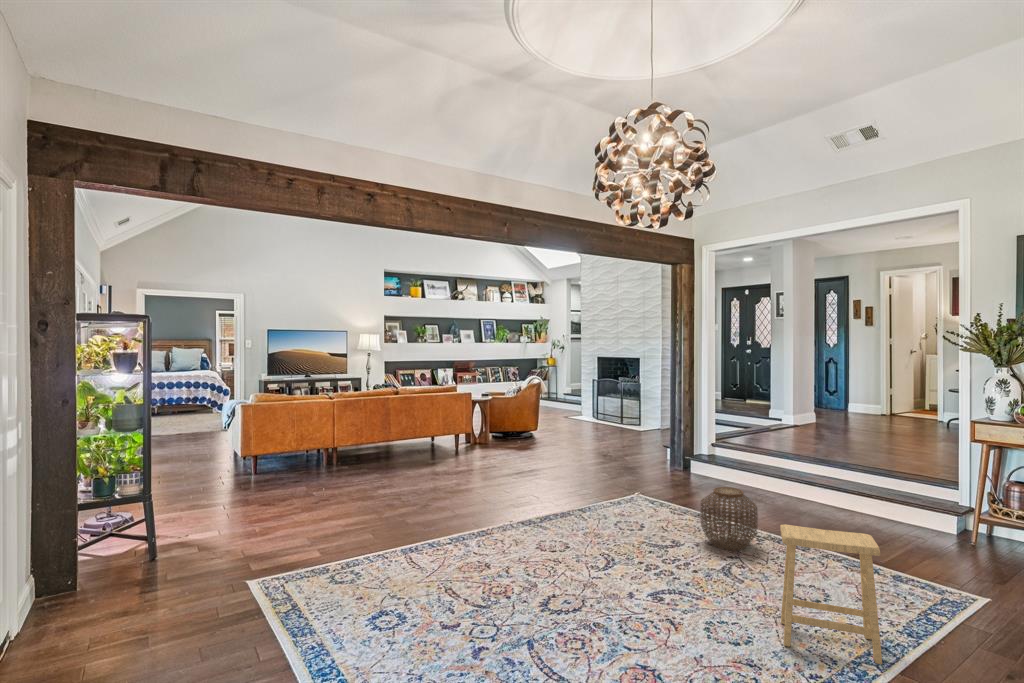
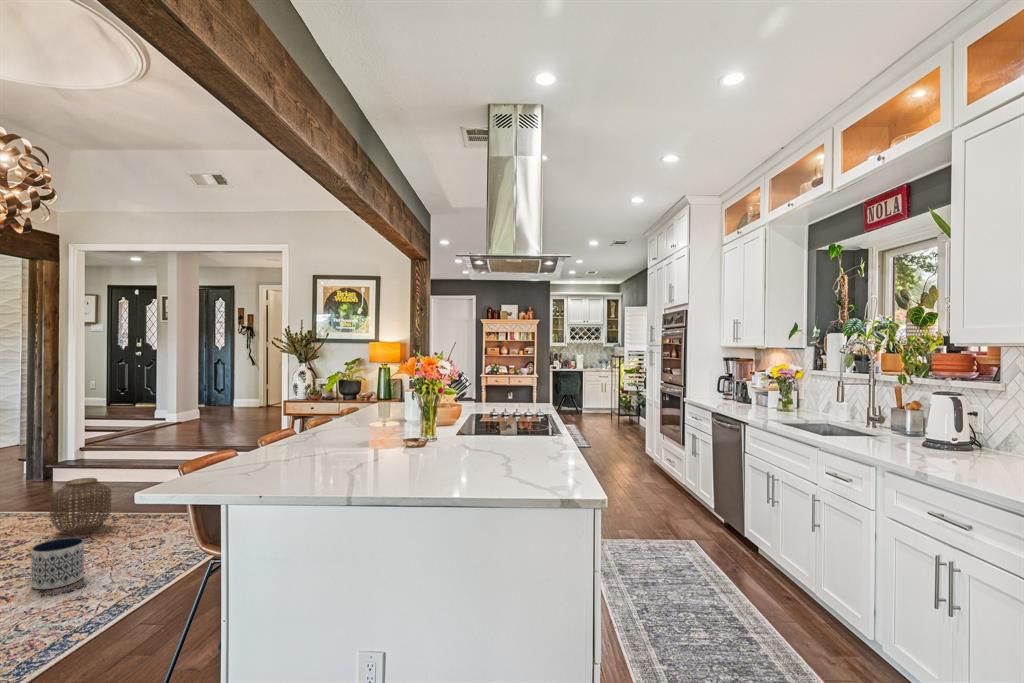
footstool: present [780,524,882,664] -> none [115,483,190,582]
planter: none [695,563,745,626] -> present [31,537,84,589]

